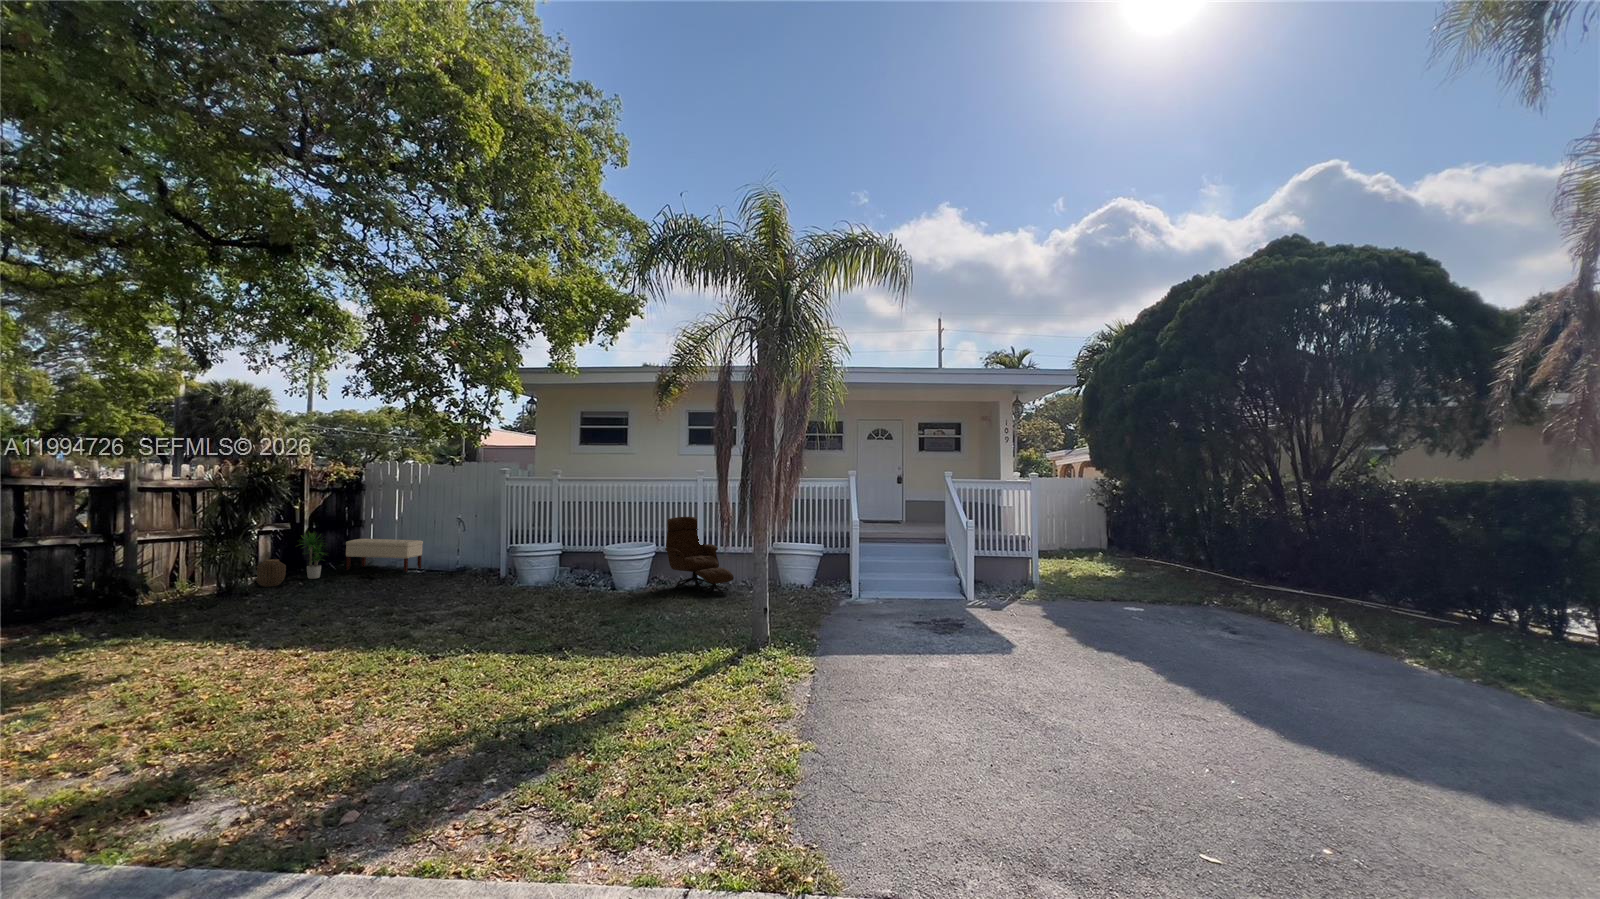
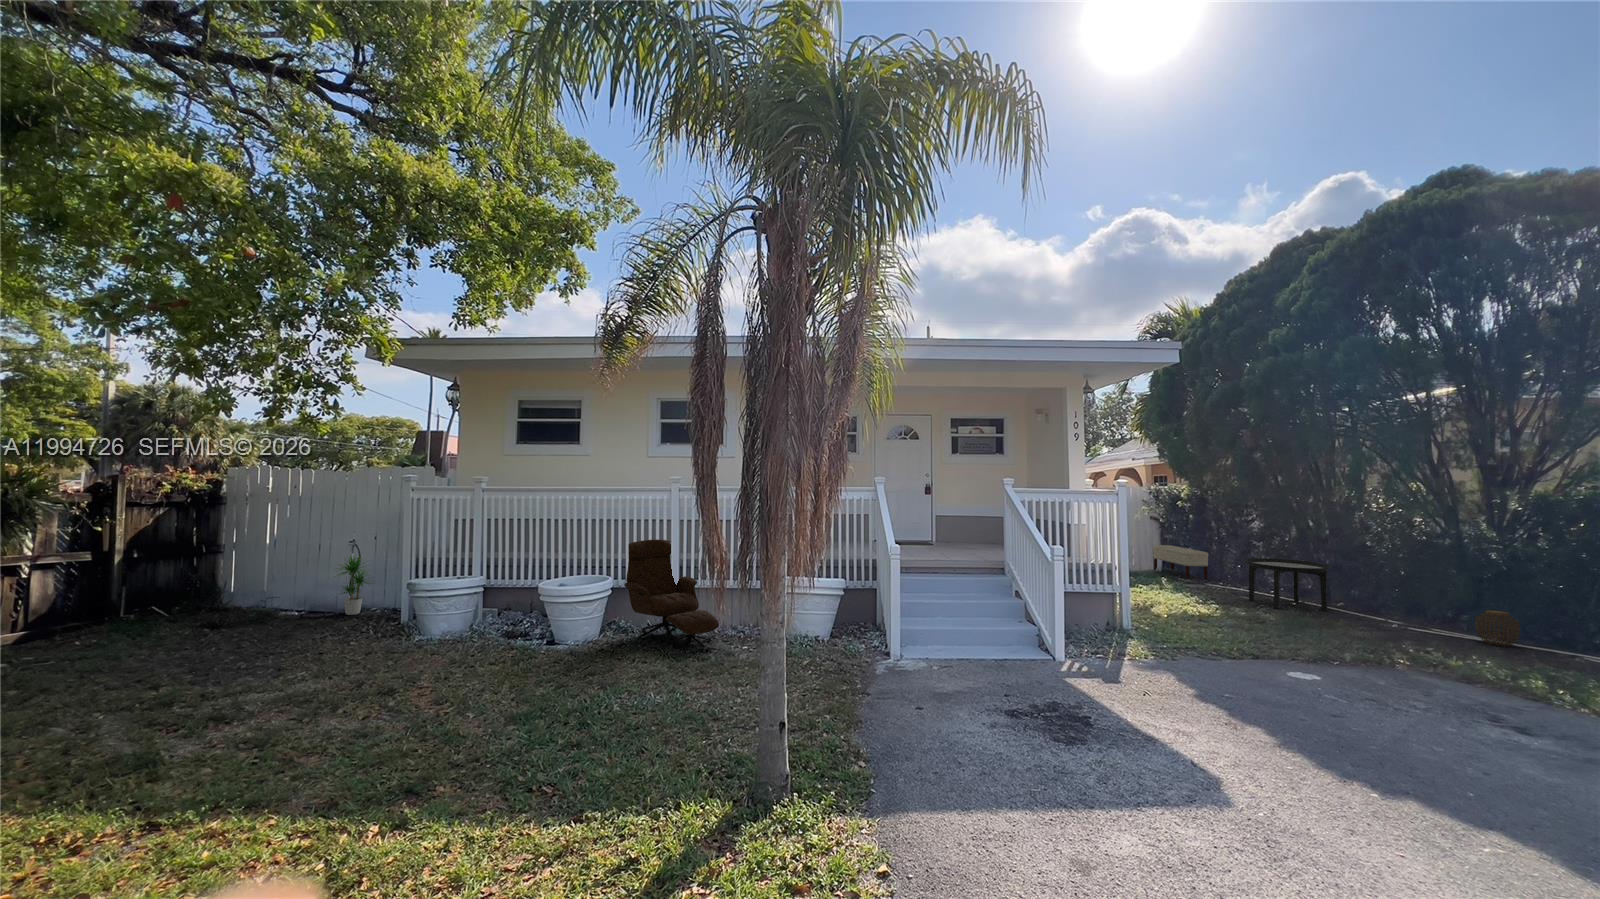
potted plant: present [301,533,323,579] -> present [338,556,369,615]
round table: none [1153,536,1218,577] -> present [1244,558,1332,611]
bench: present [346,539,423,572] -> present [1153,545,1209,579]
woven basket: present [255,559,286,587] -> present [1475,610,1520,647]

